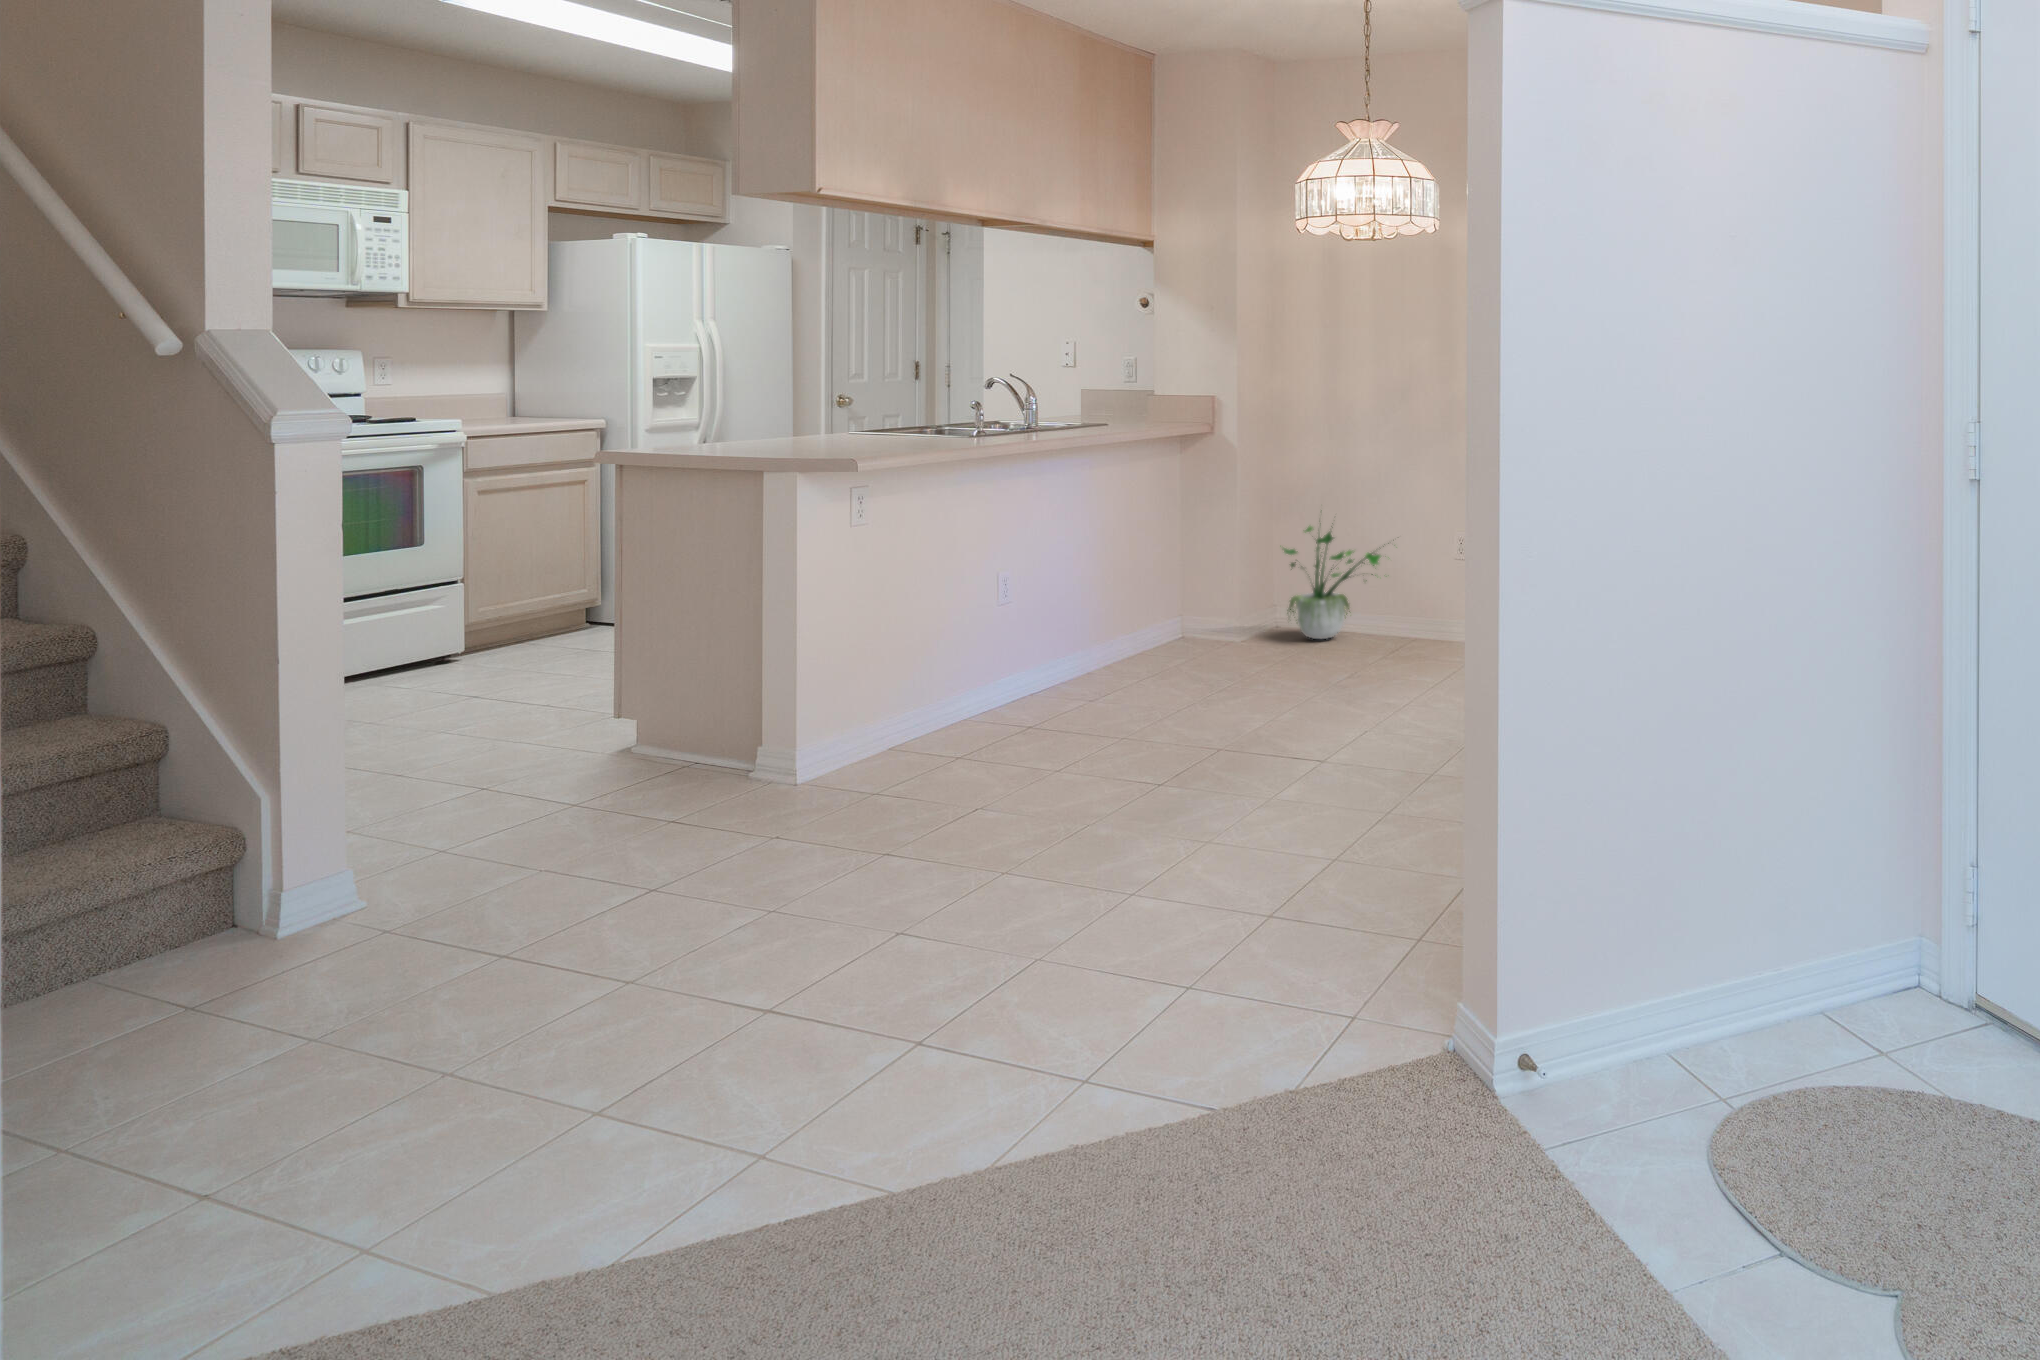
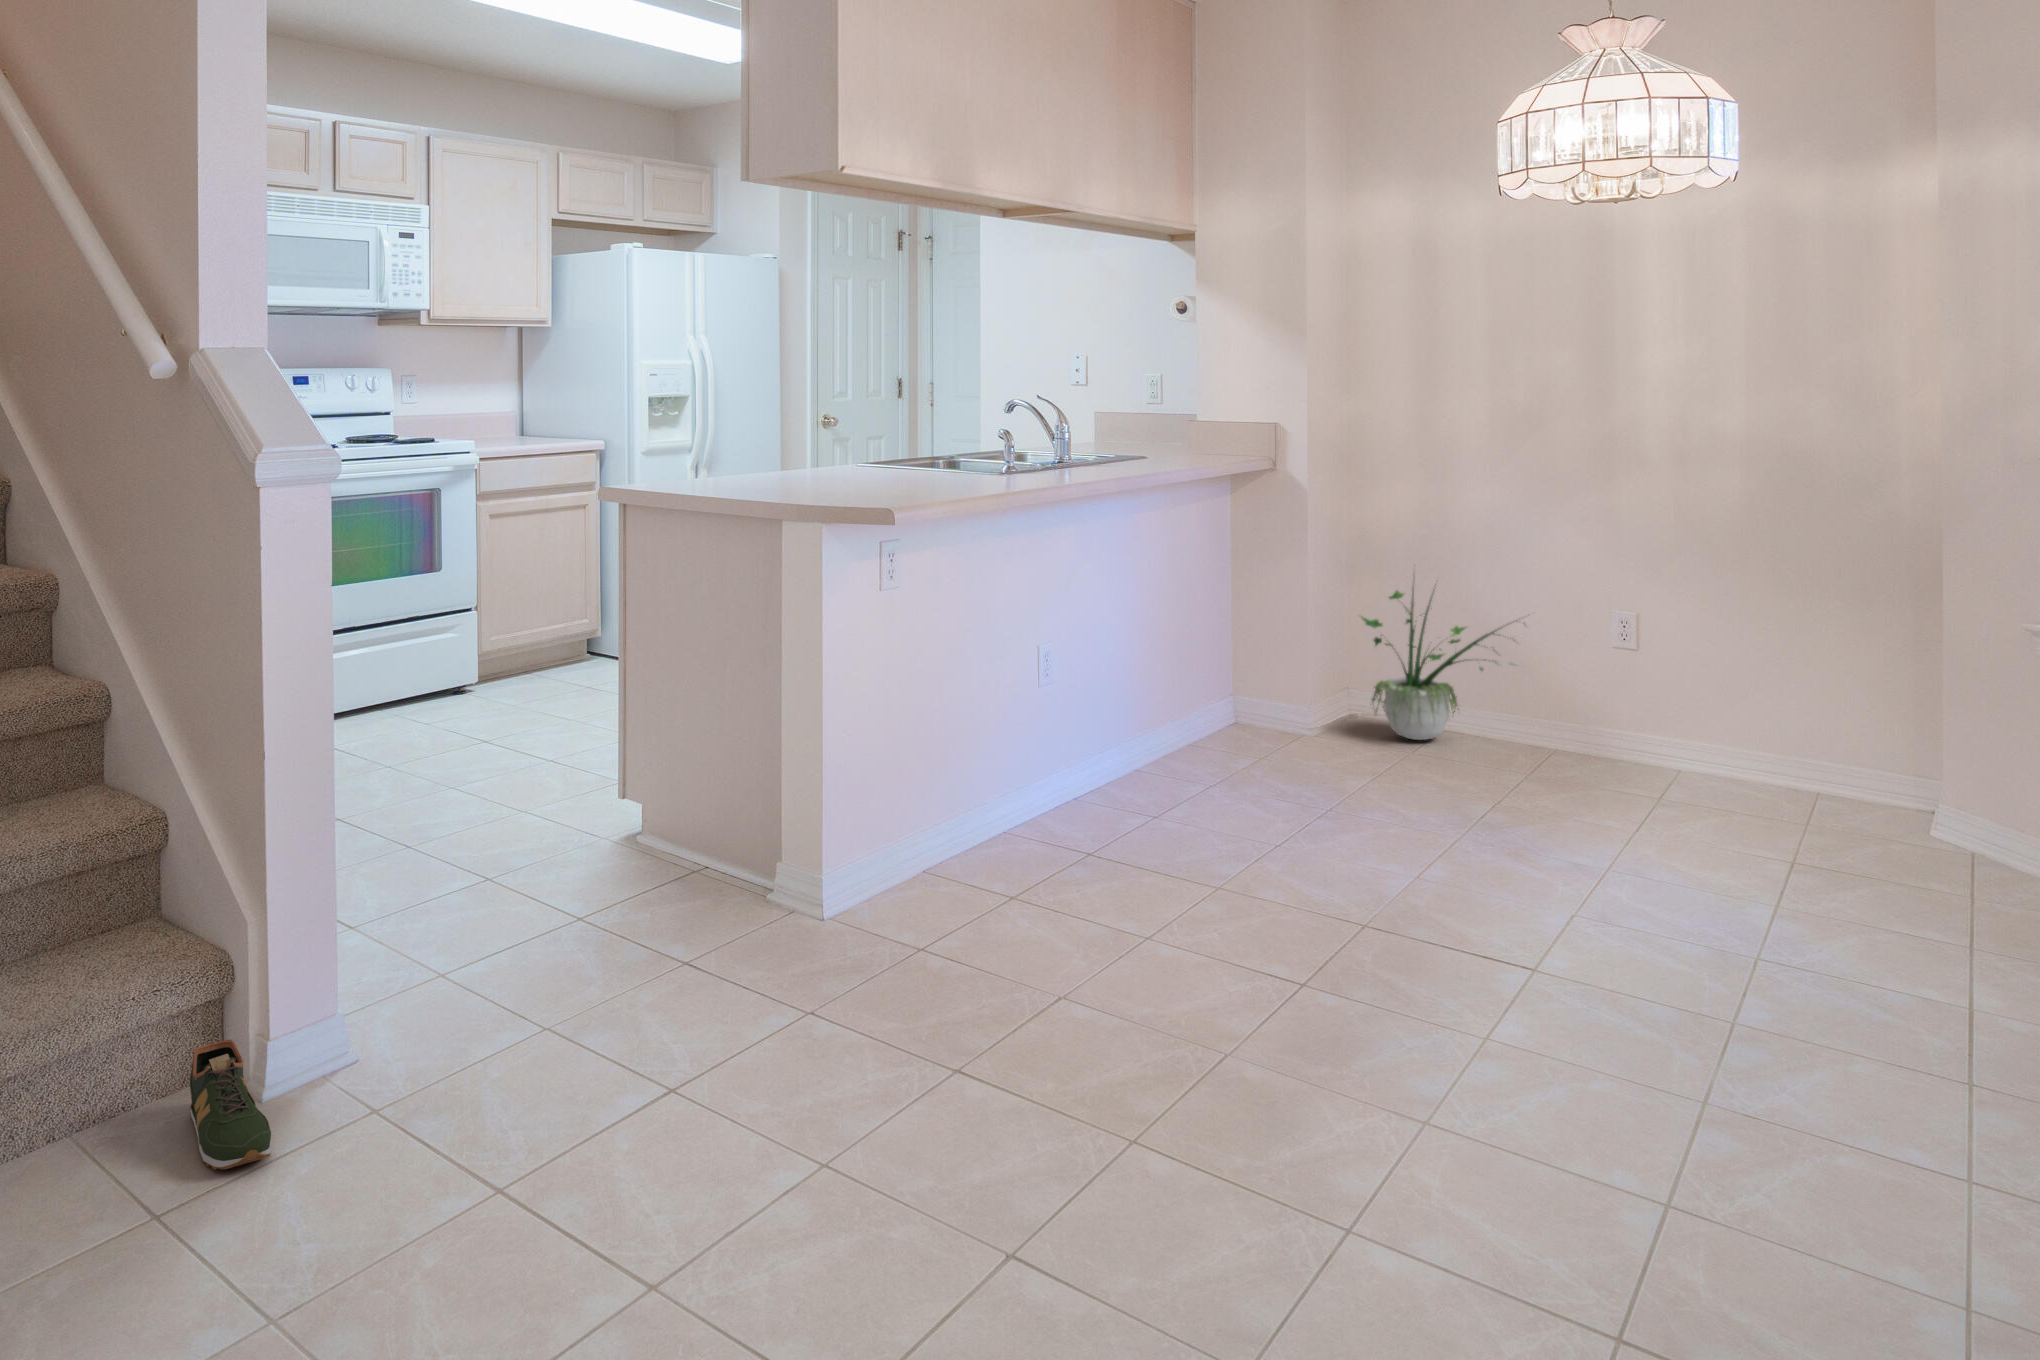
shoe: none [209,890,294,978] -> present [190,1040,271,1170]

